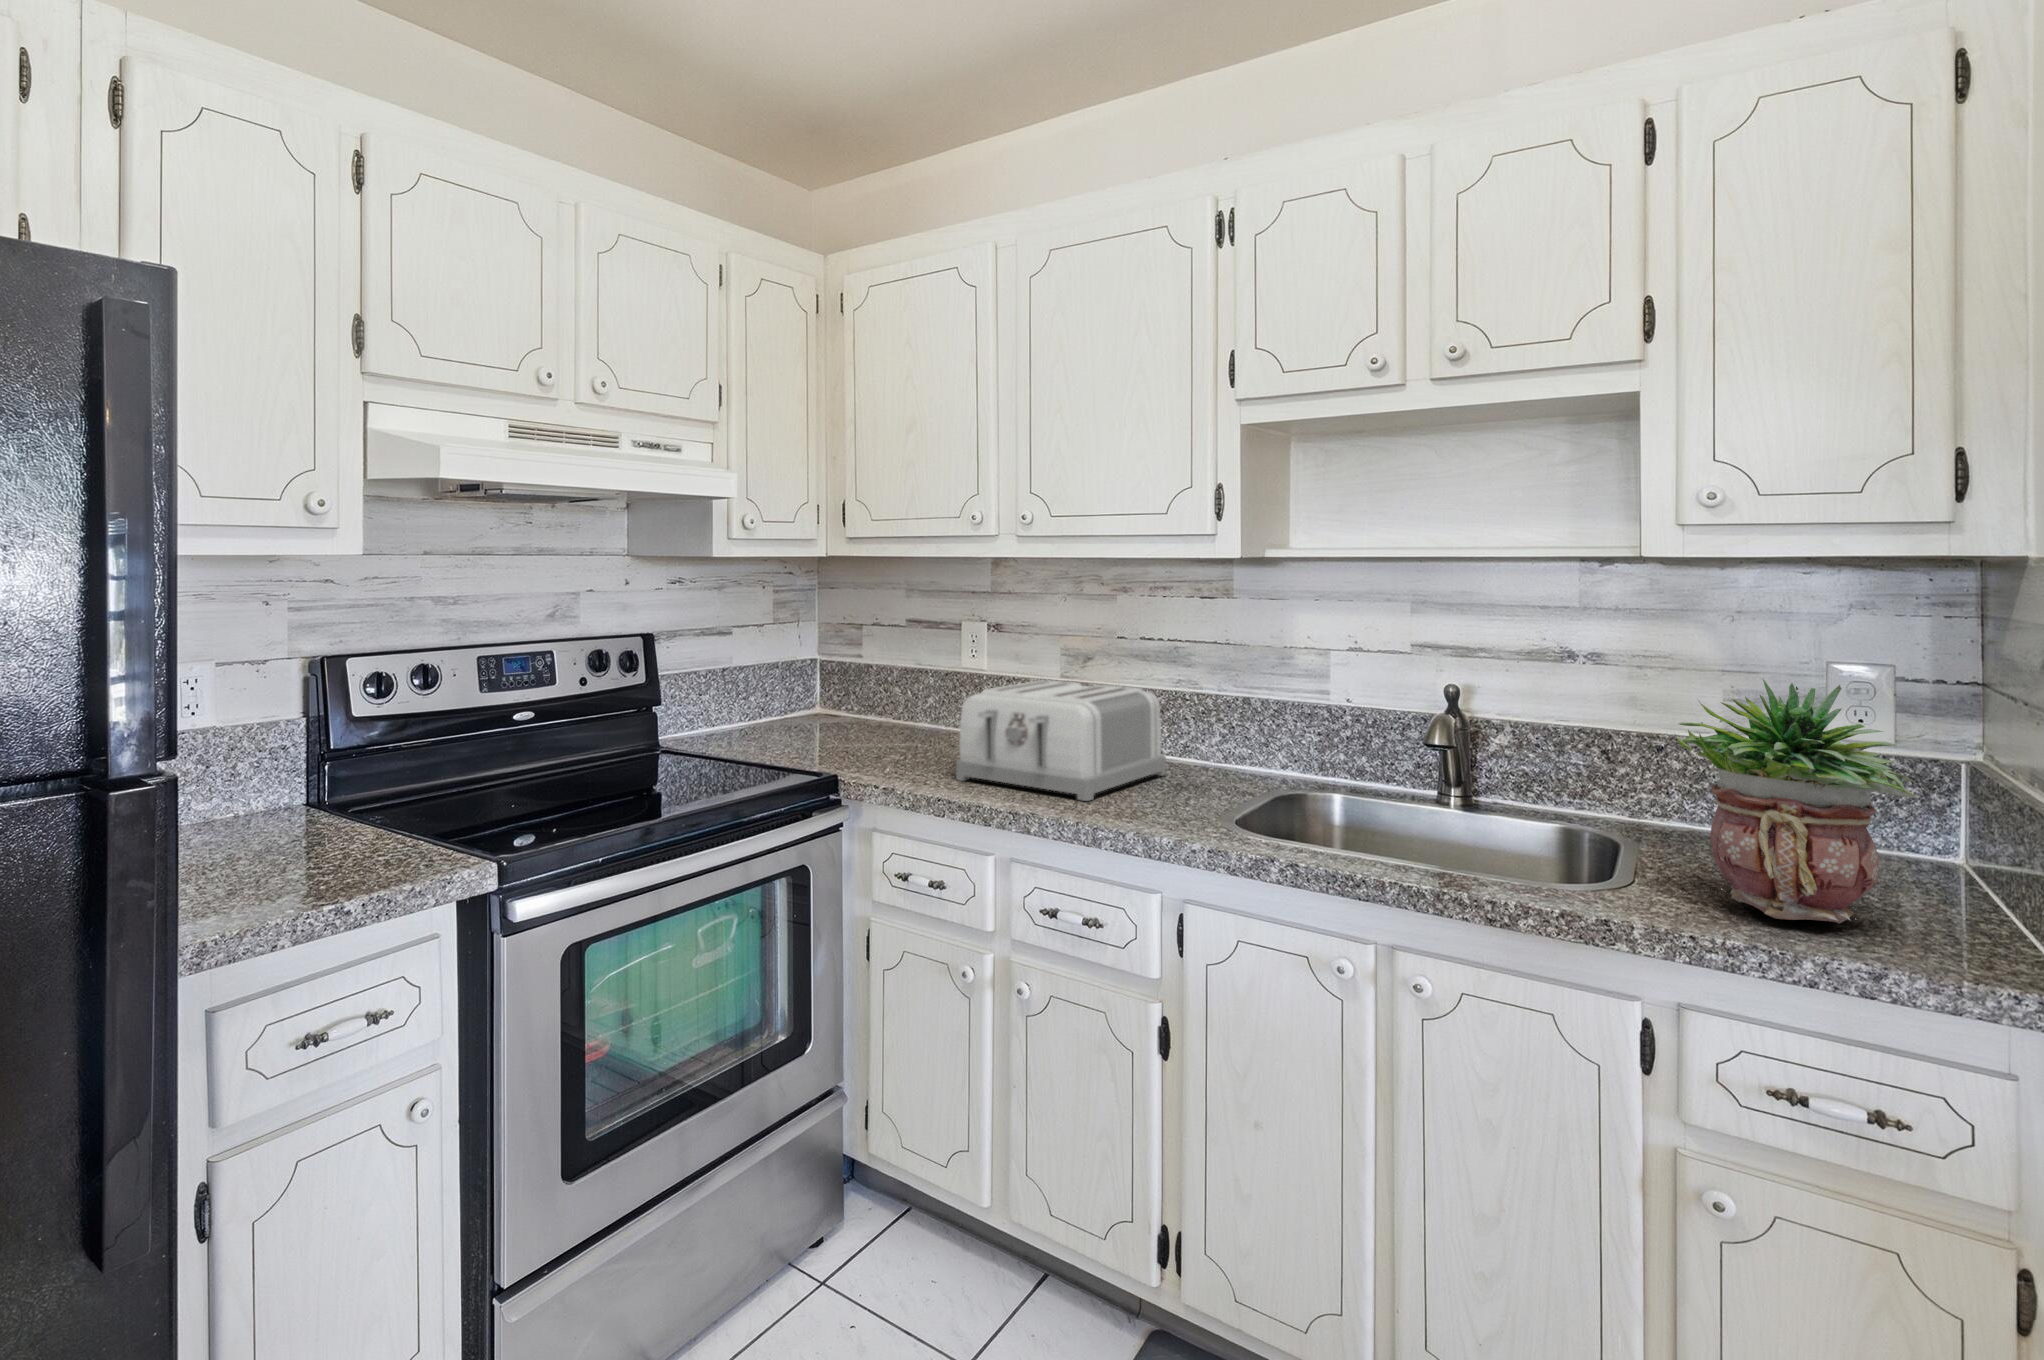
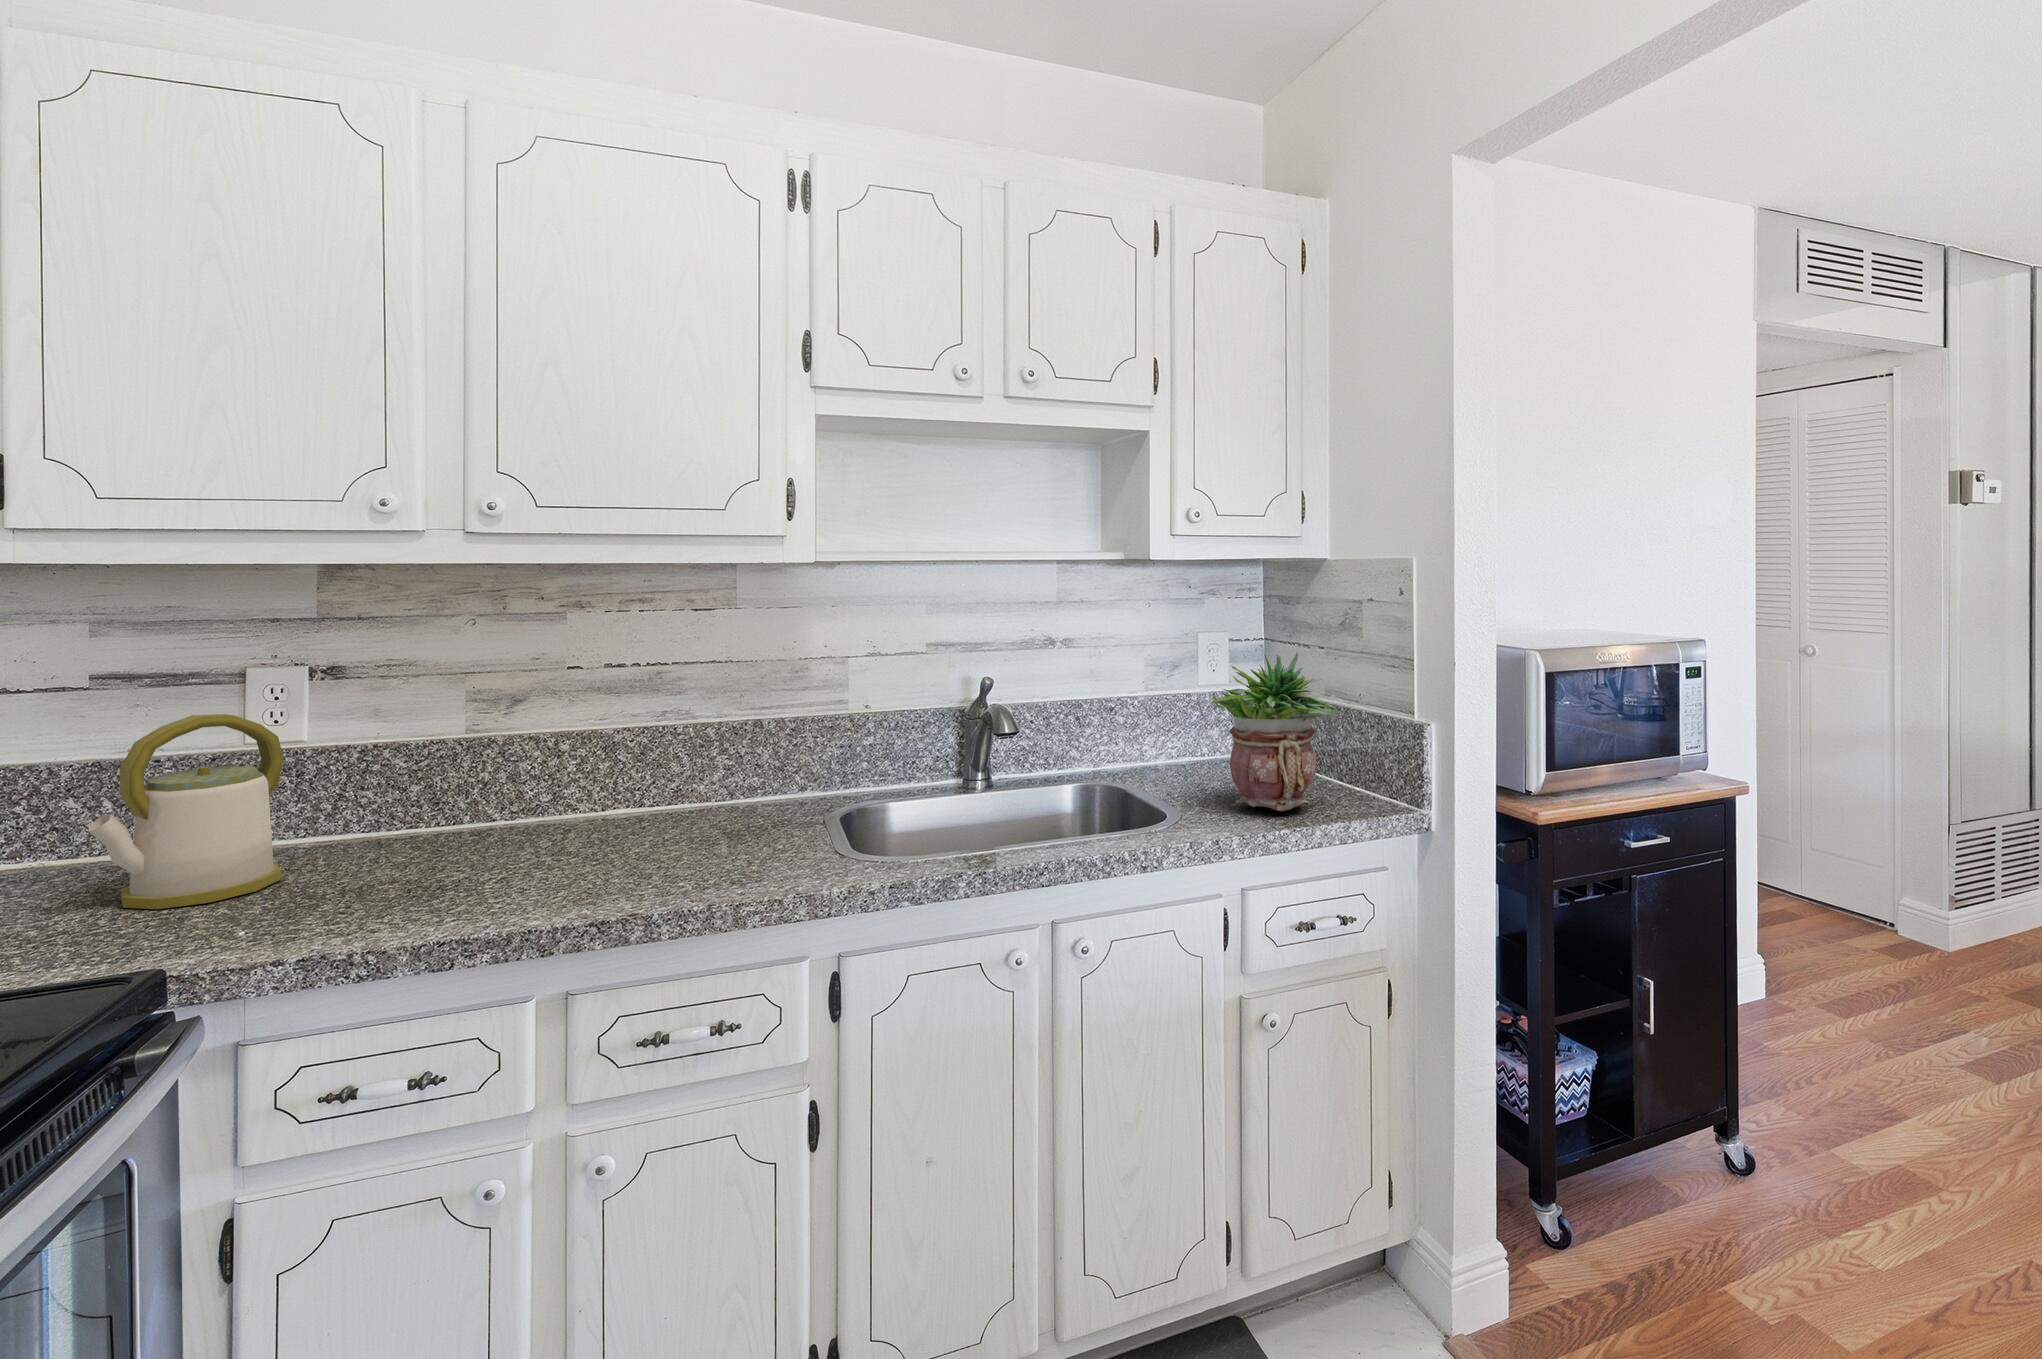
kettle: none [860,640,948,753] -> present [89,714,284,909]
toaster: present [956,680,1166,801] -> none [426,731,687,910]

